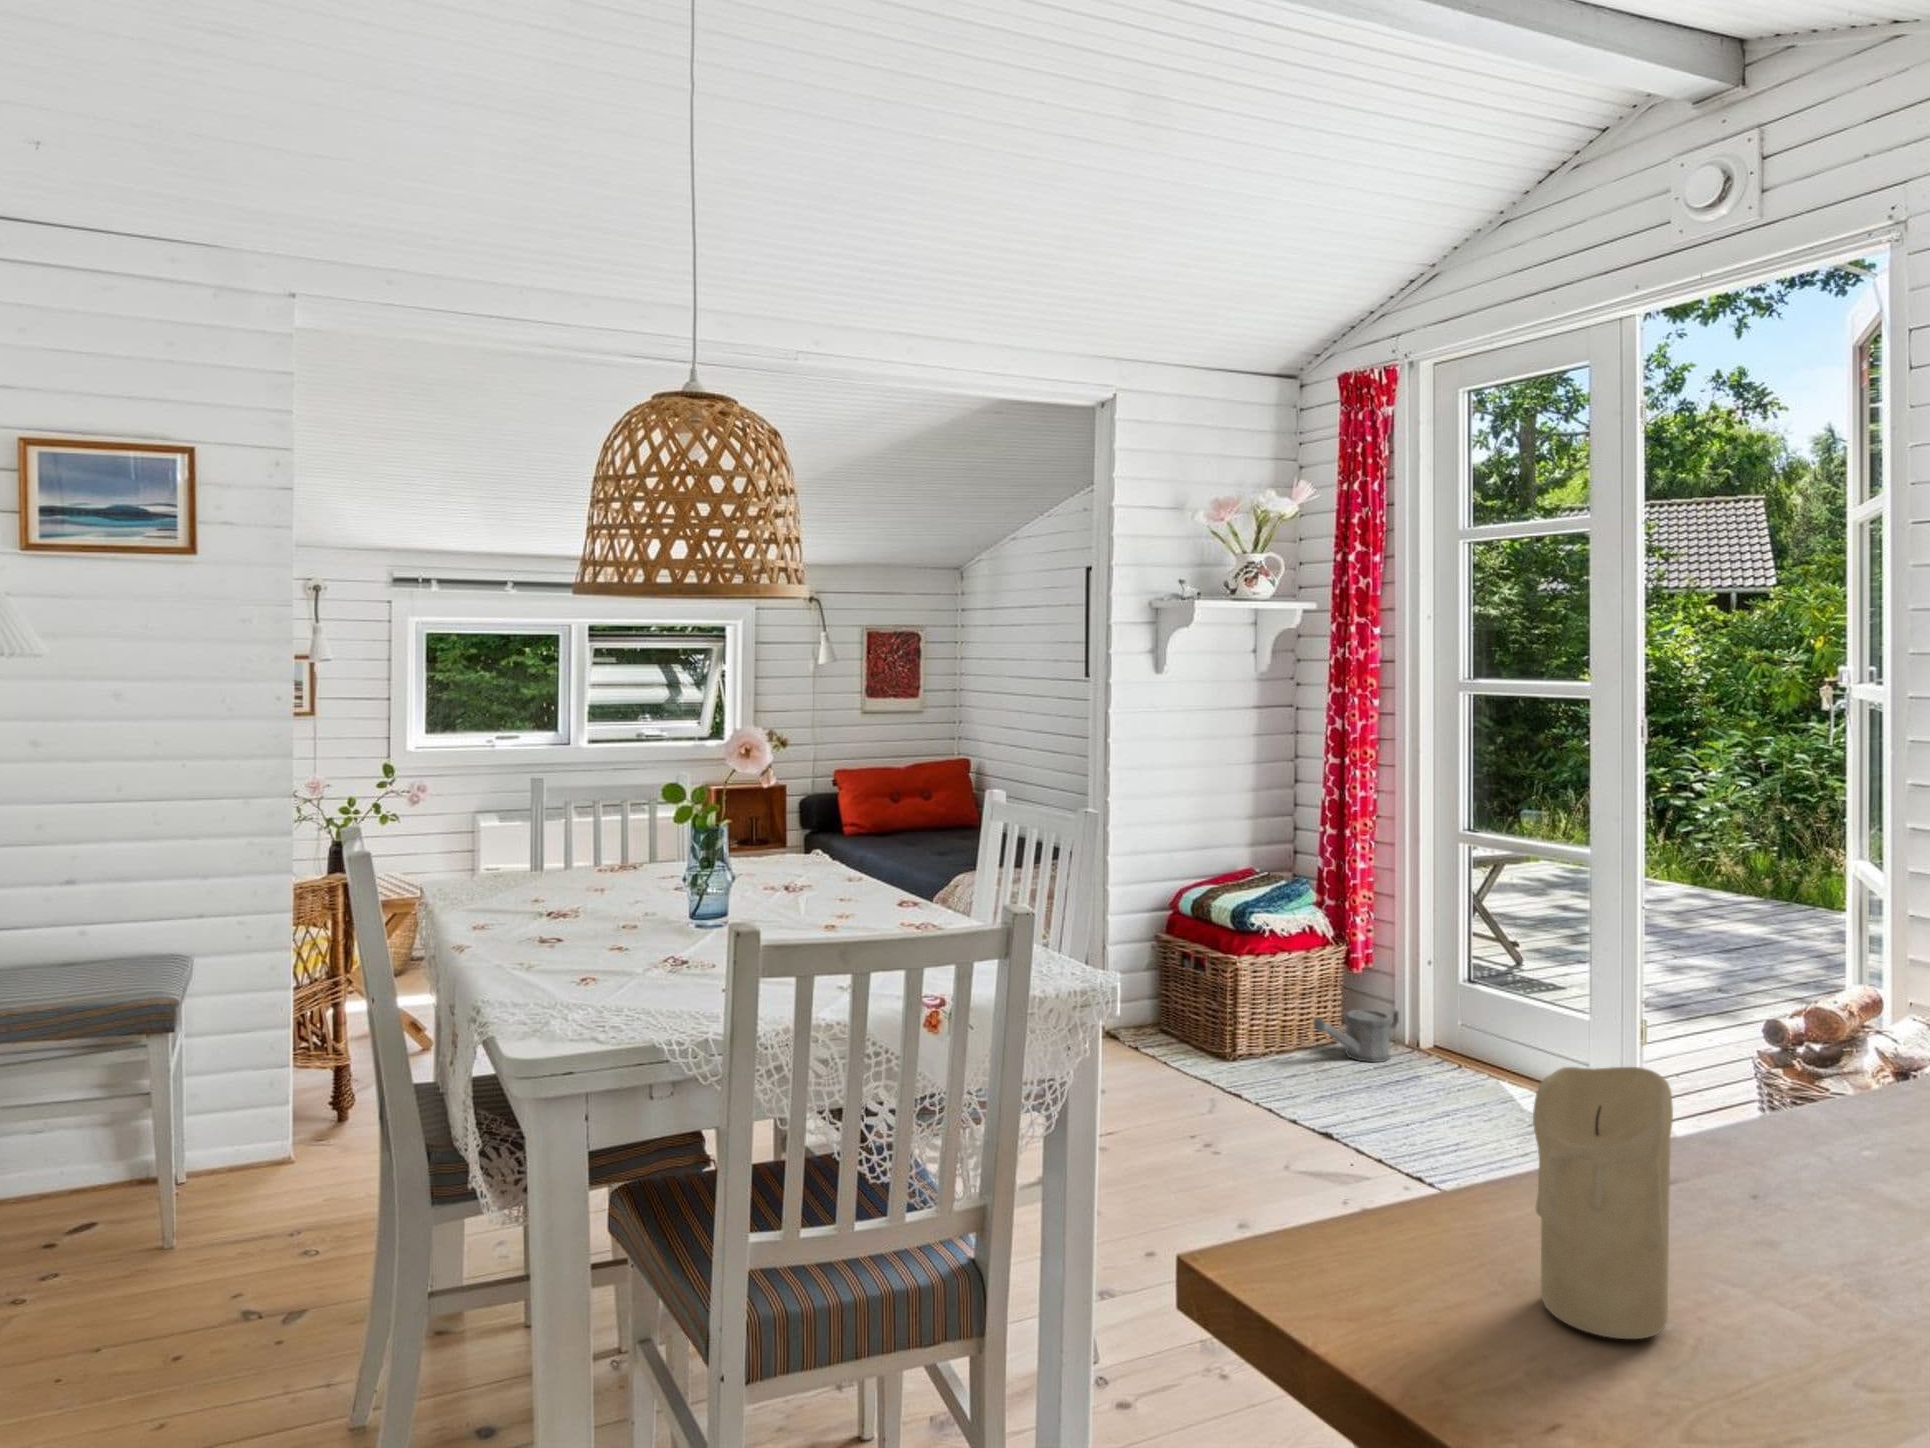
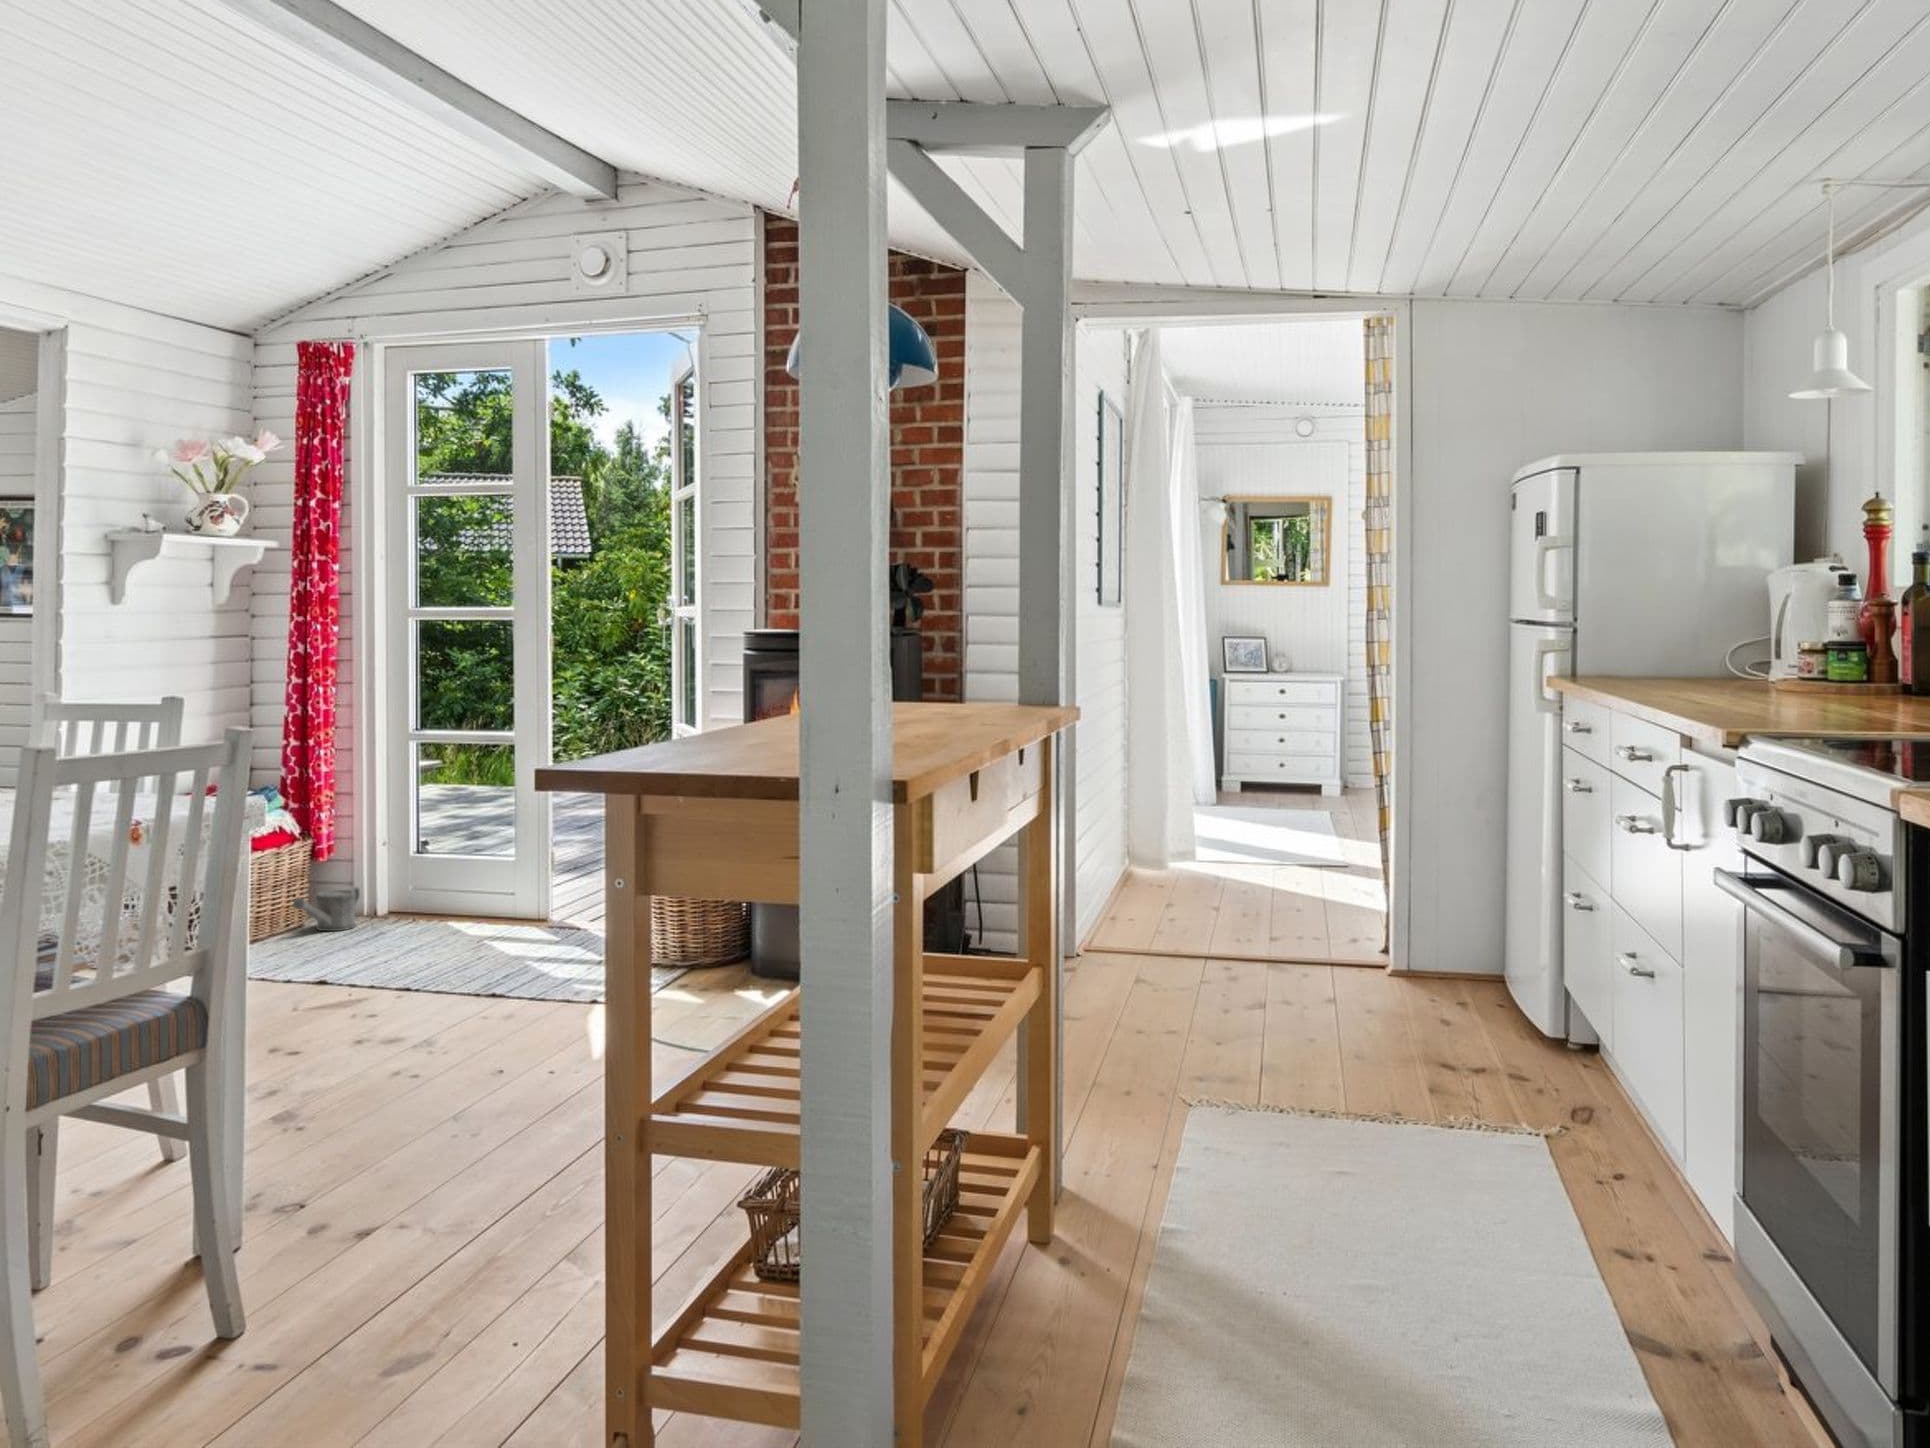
candle: present [1533,1067,1673,1339] -> none [713,667,753,744]

